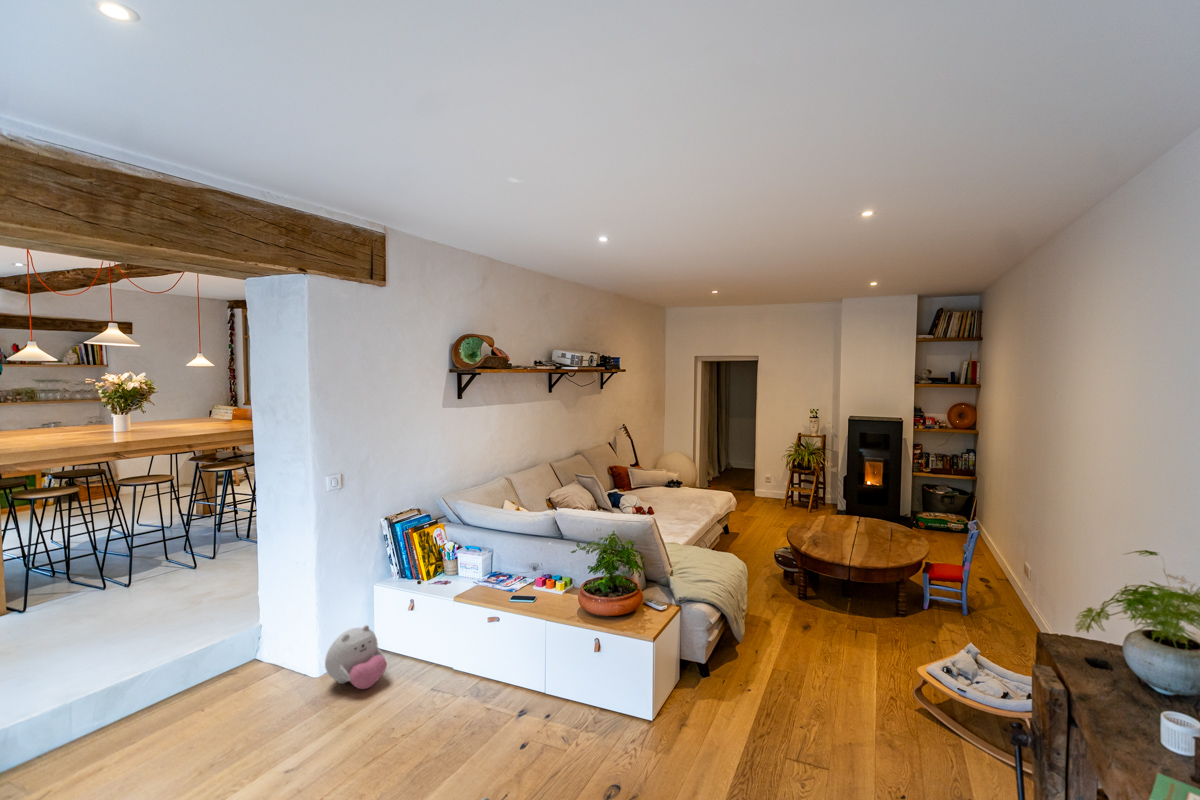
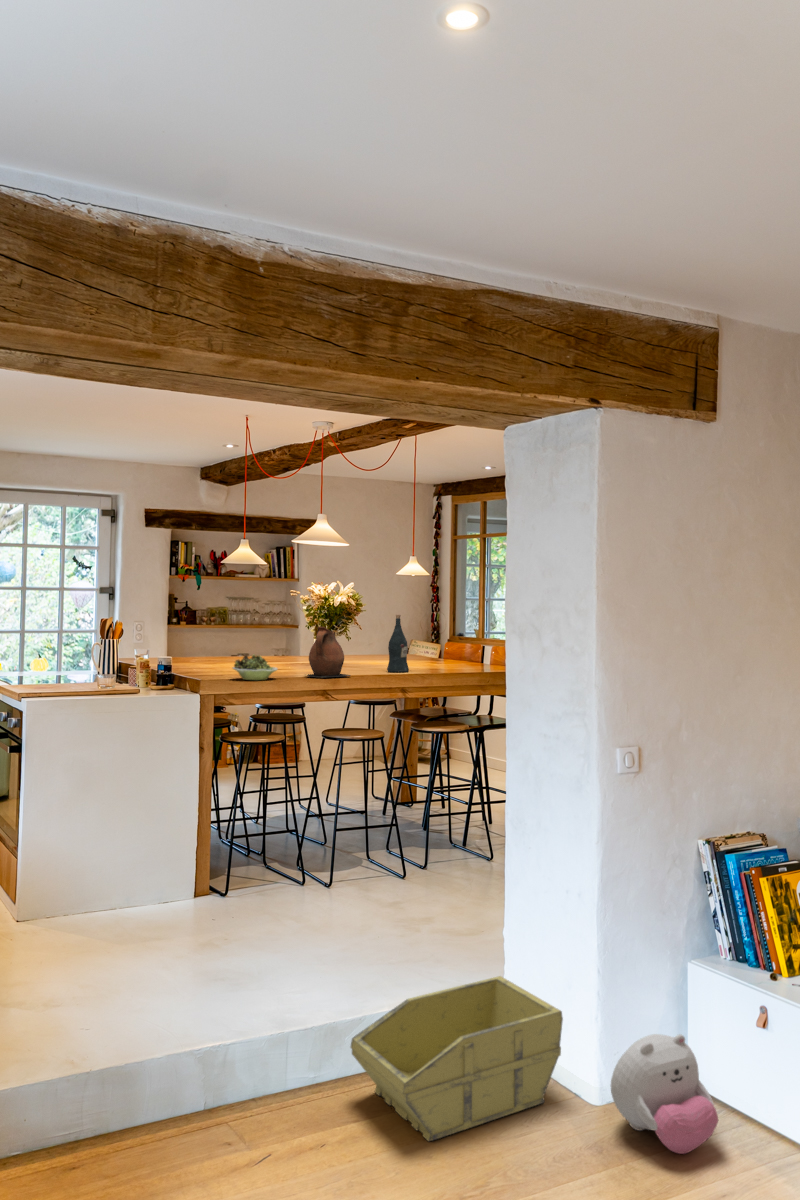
wine bottle: none [176,393,195,433] -> present [387,615,409,672]
ceramic pitcher: none [100,404,143,440] -> present [307,627,350,677]
bowl: none [27,426,74,446] -> present [233,655,277,680]
storage bin: none [136,618,296,731] -> present [351,976,563,1141]

